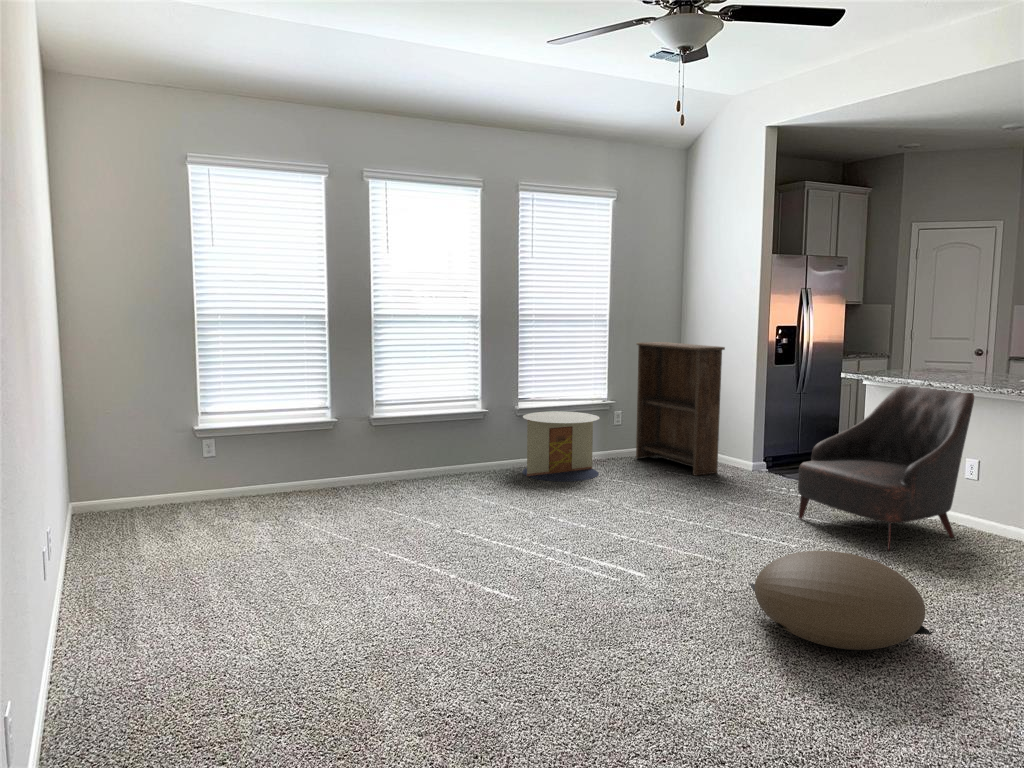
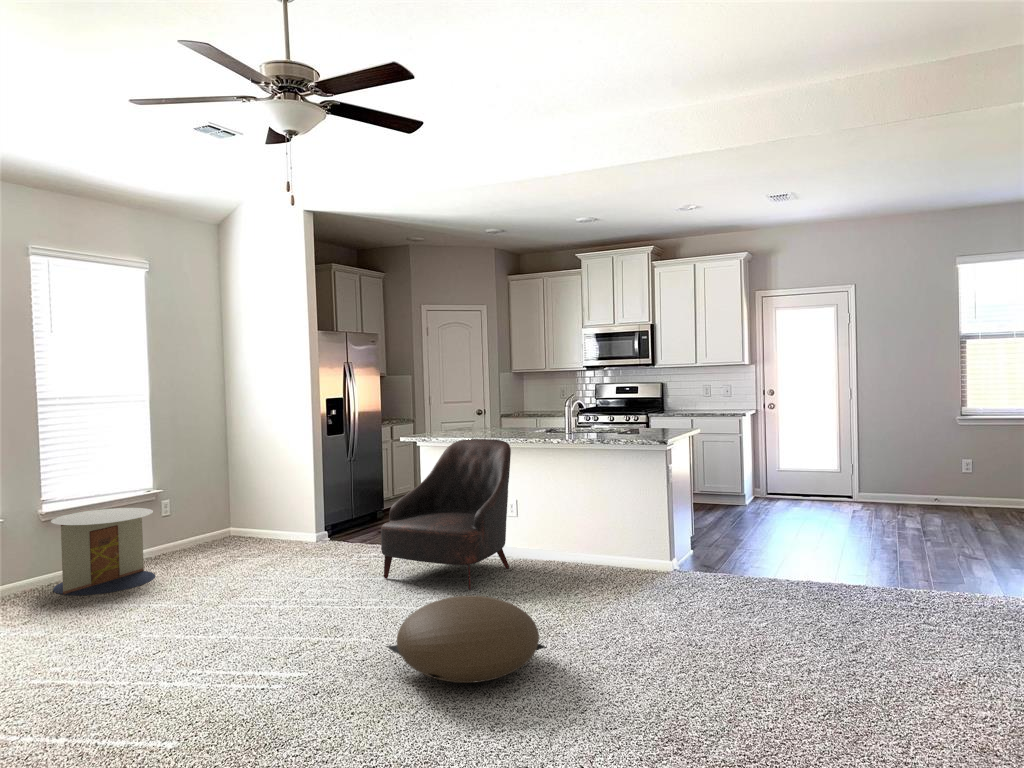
bookshelf: present [636,342,725,476] -> none [183,421,285,557]

